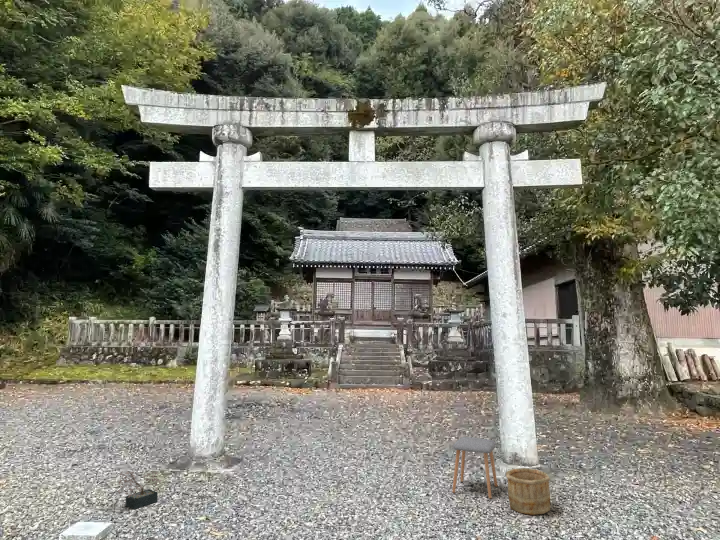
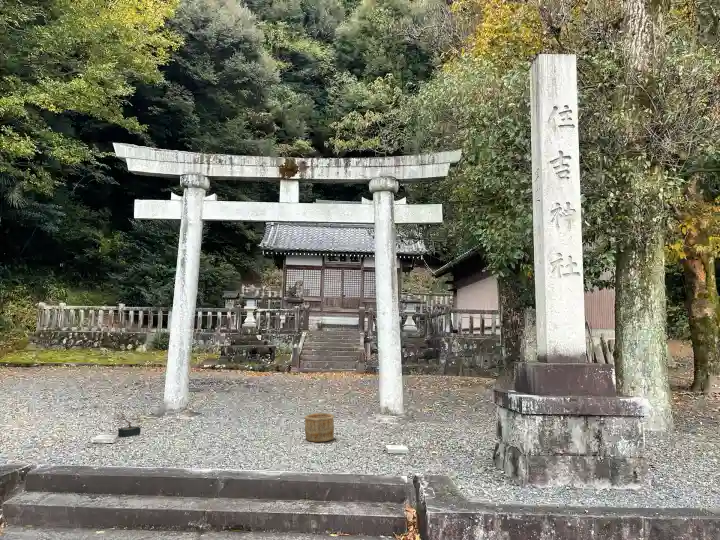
stool: present [452,437,498,499] -> none [354,394,389,434]
wooden bucket: present [506,468,550,515] -> present [304,413,334,442]

